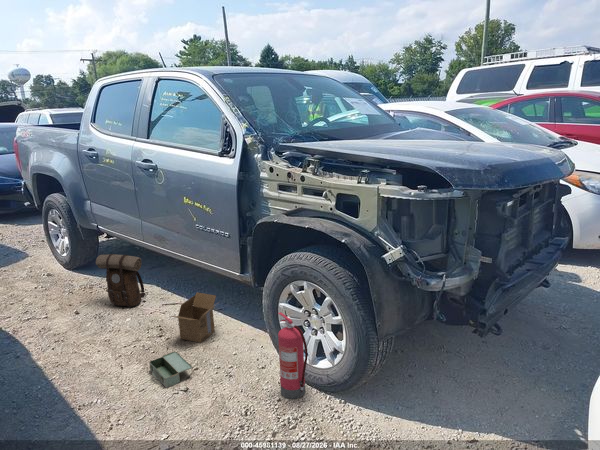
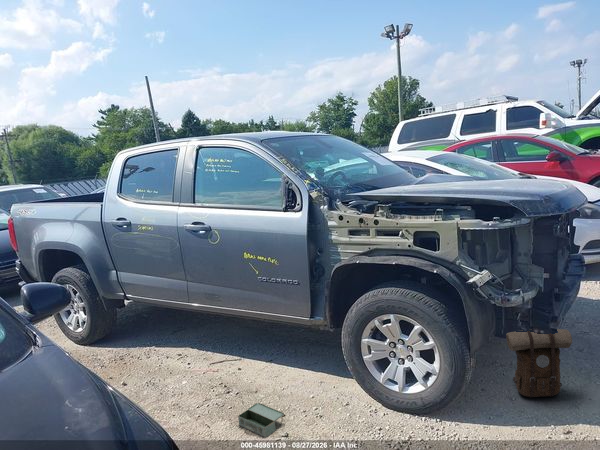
backpack: present [96,254,146,307] -> present [506,329,572,397]
cardboard box: present [172,292,216,343] -> none [241,345,284,393]
fire extinguisher: present [278,312,308,399] -> none [369,346,405,427]

